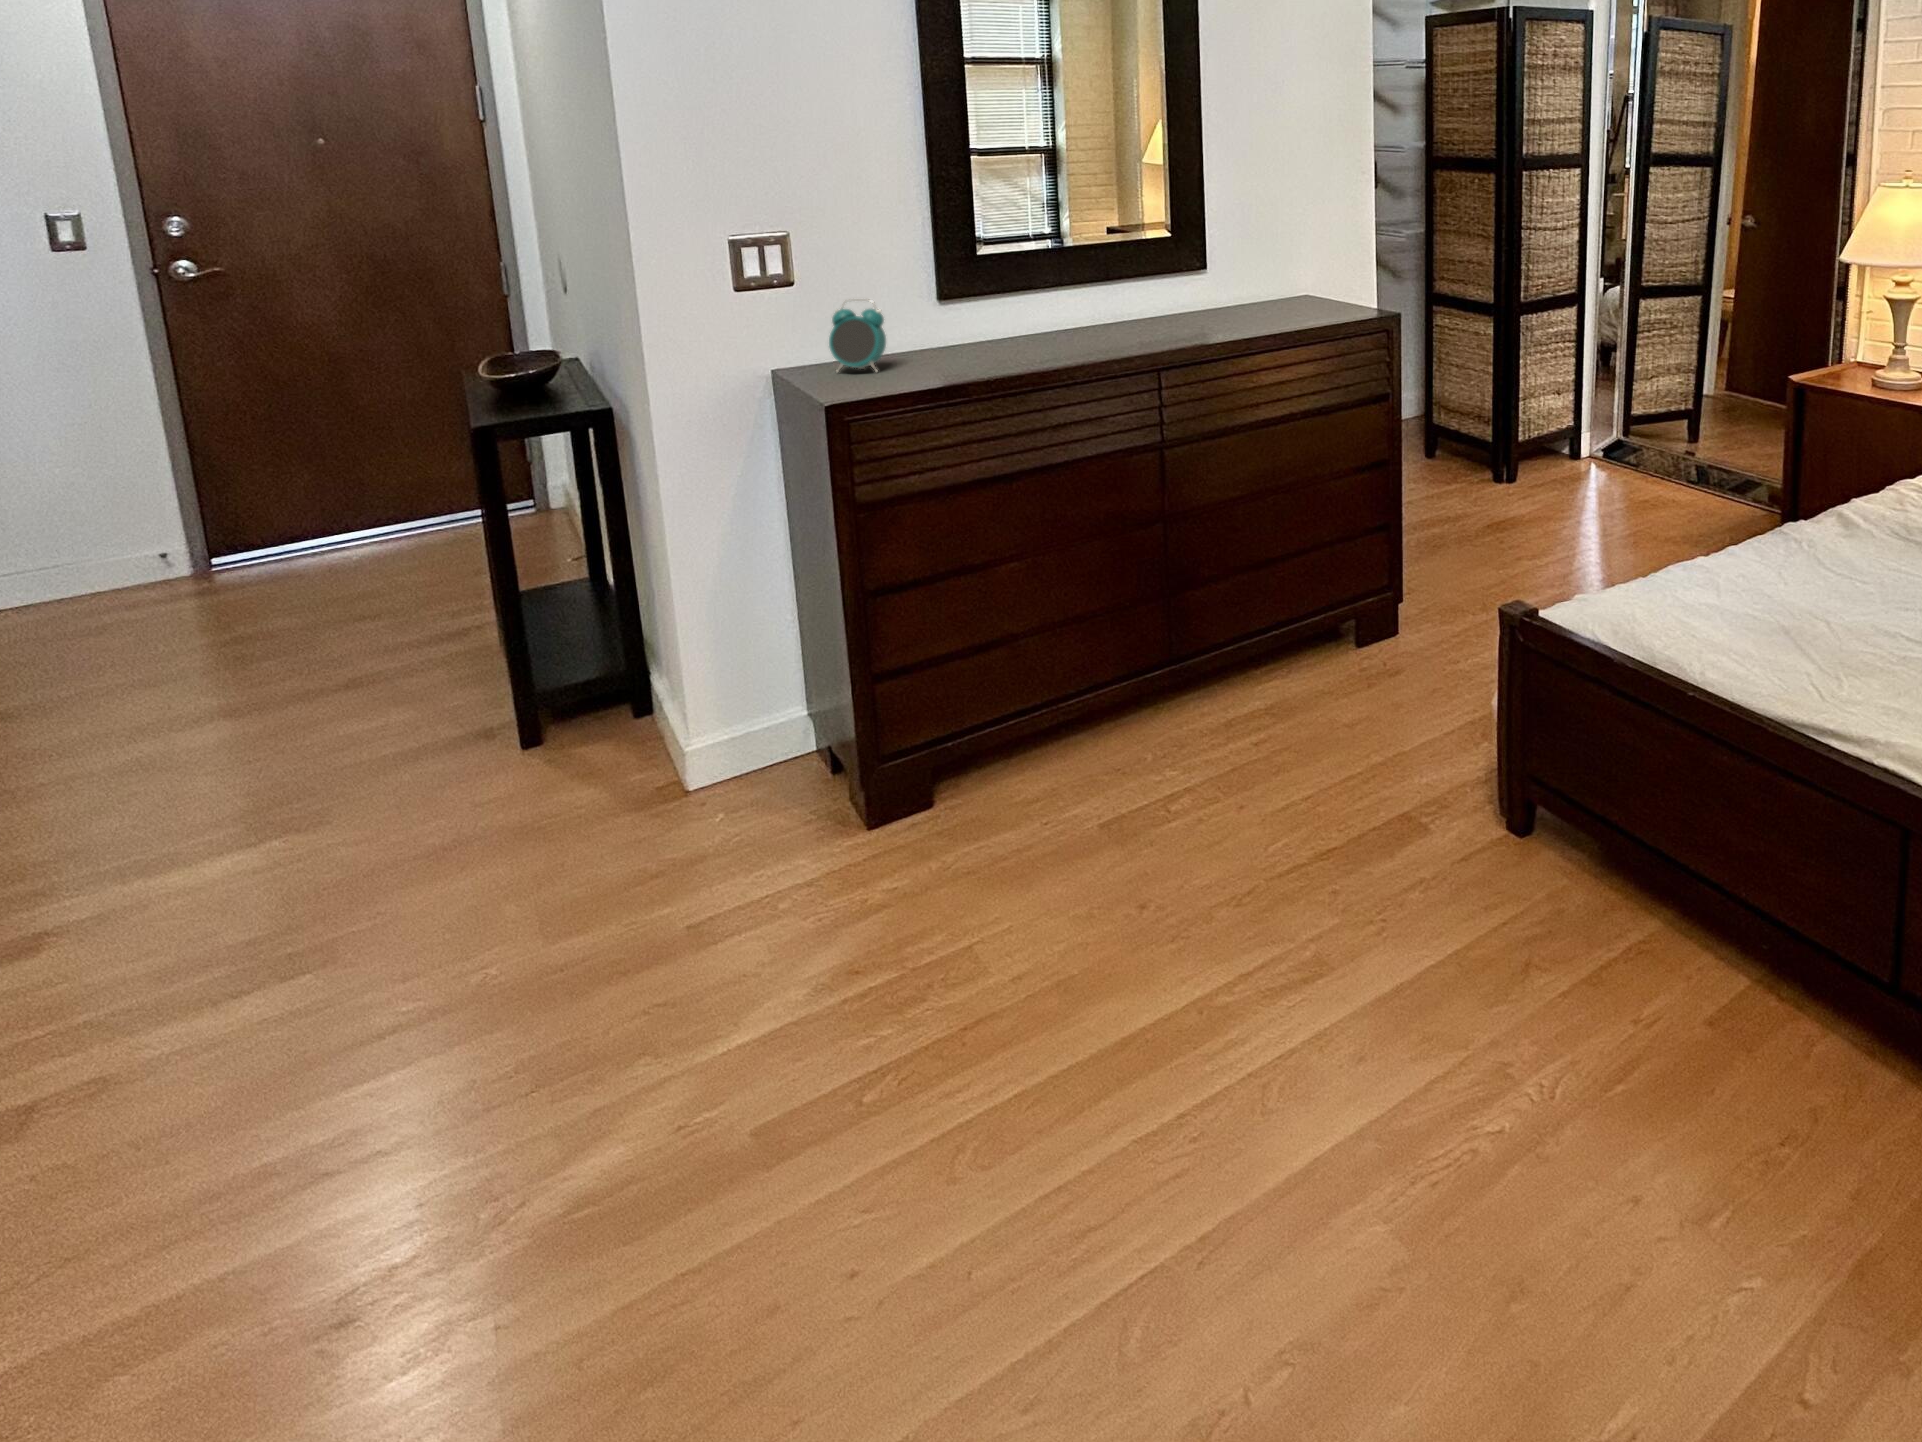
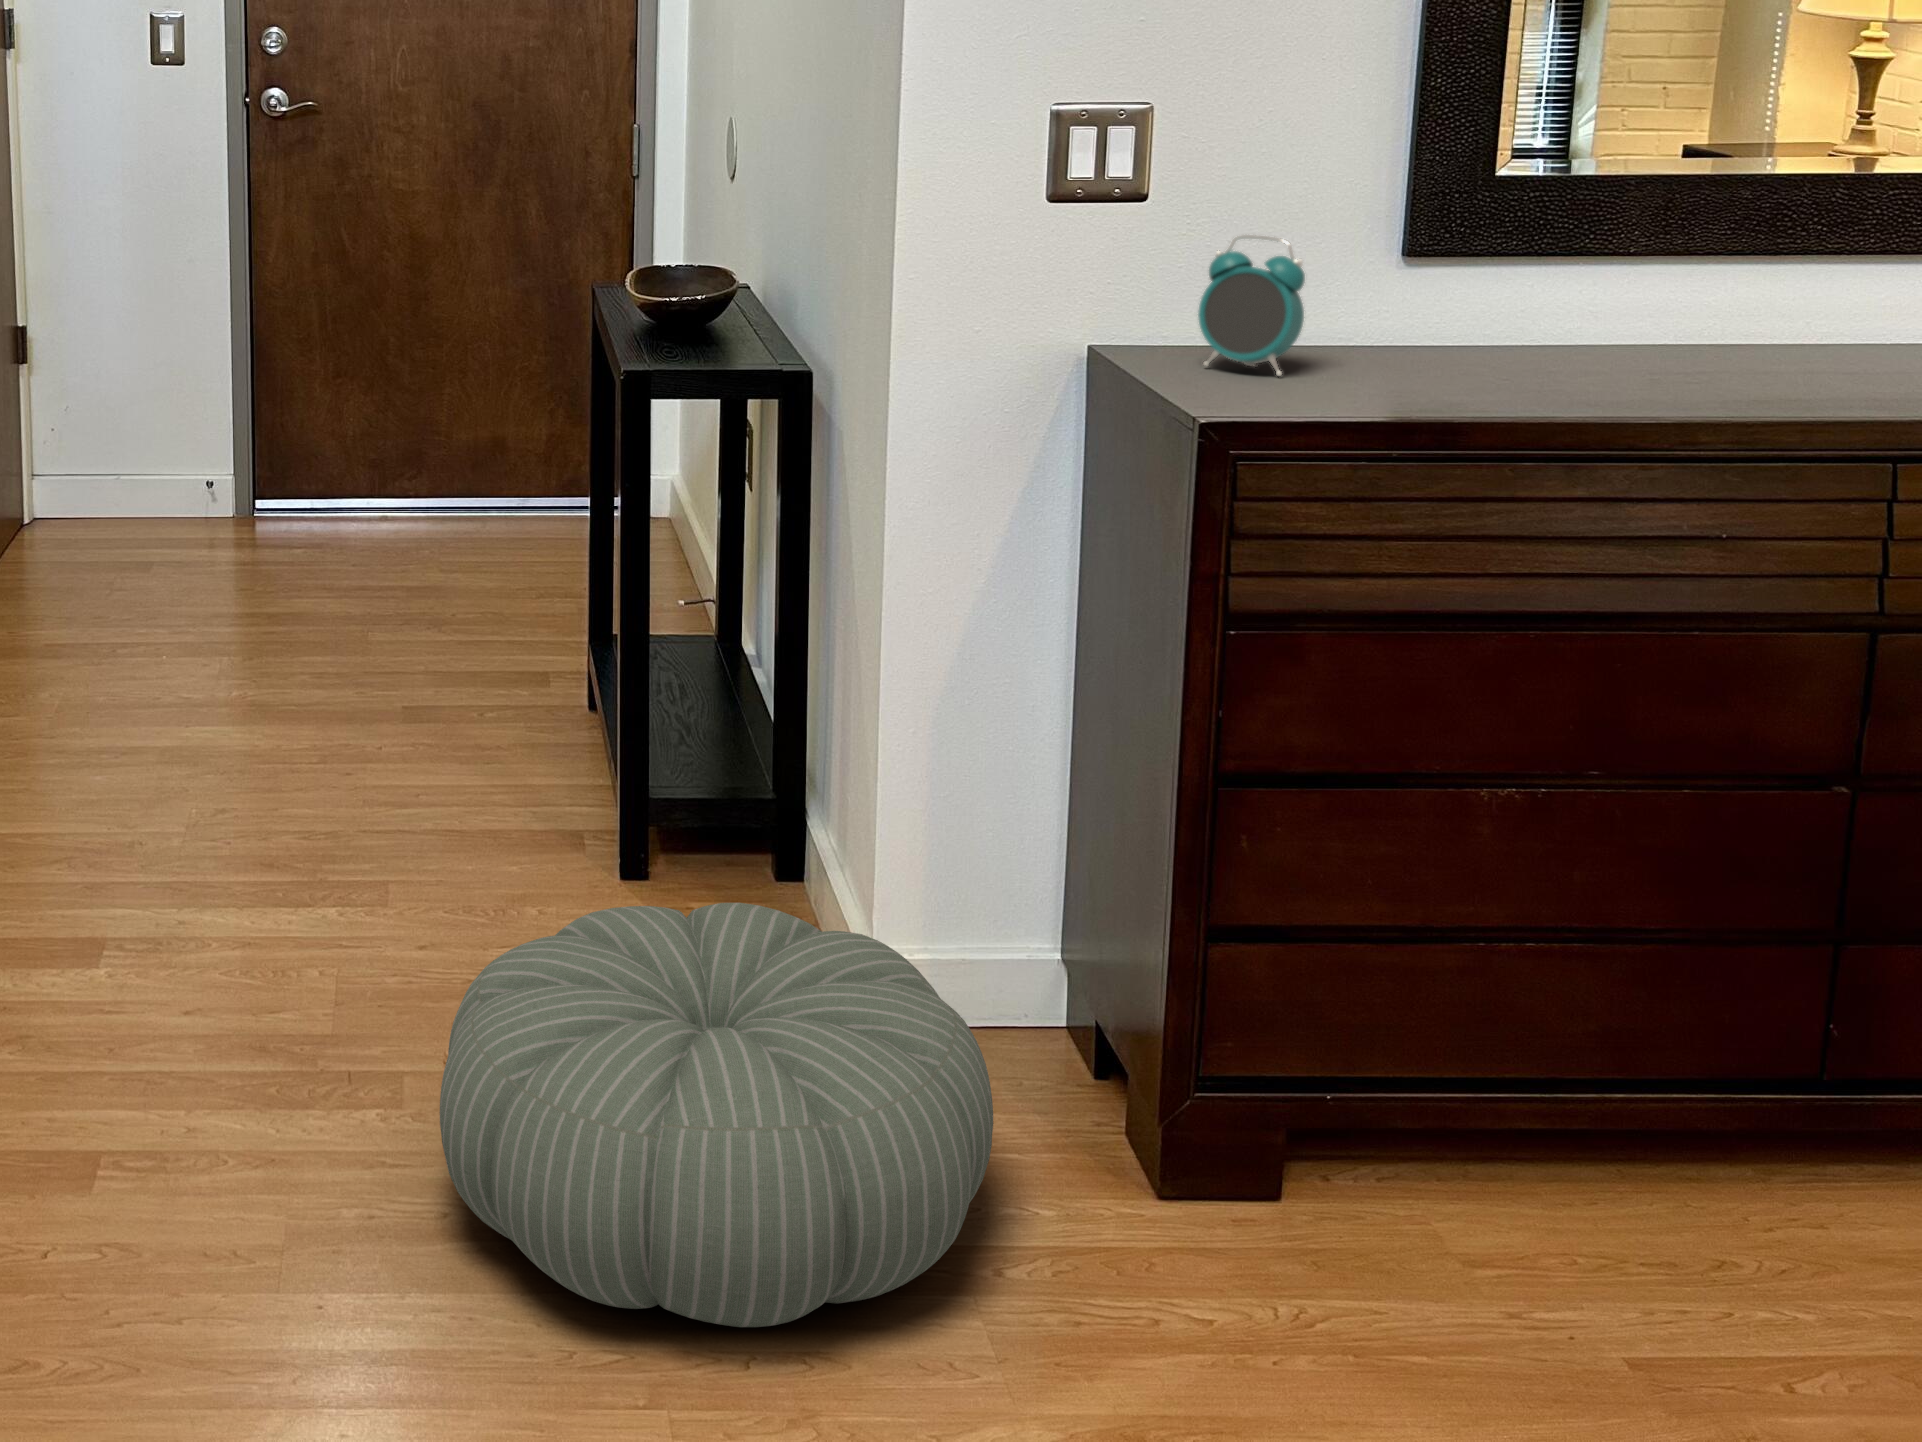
pouf: none [347,739,760,1039] -> present [440,903,993,1327]

